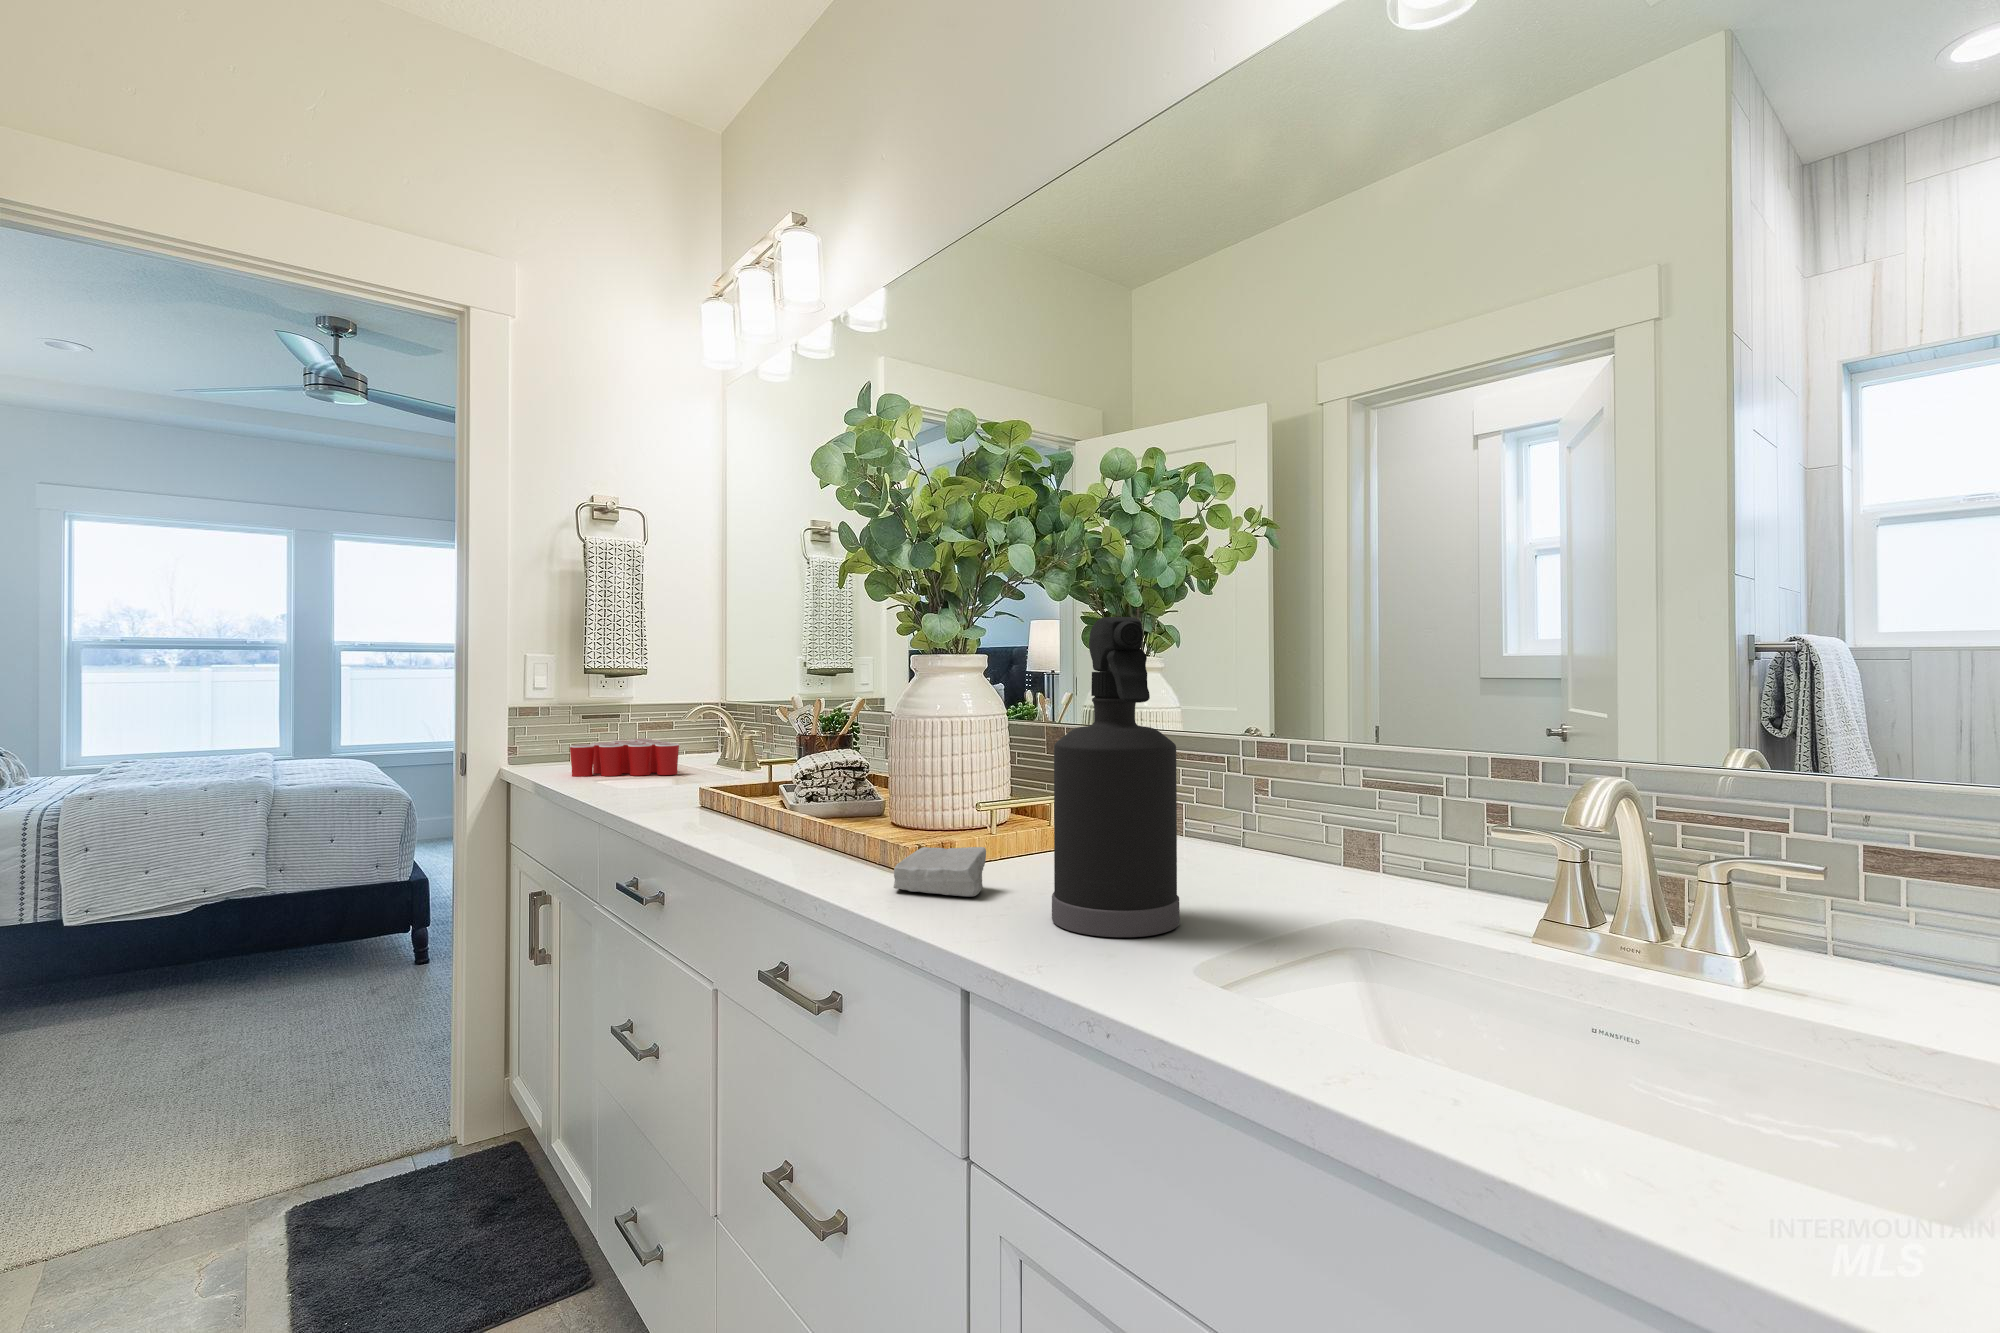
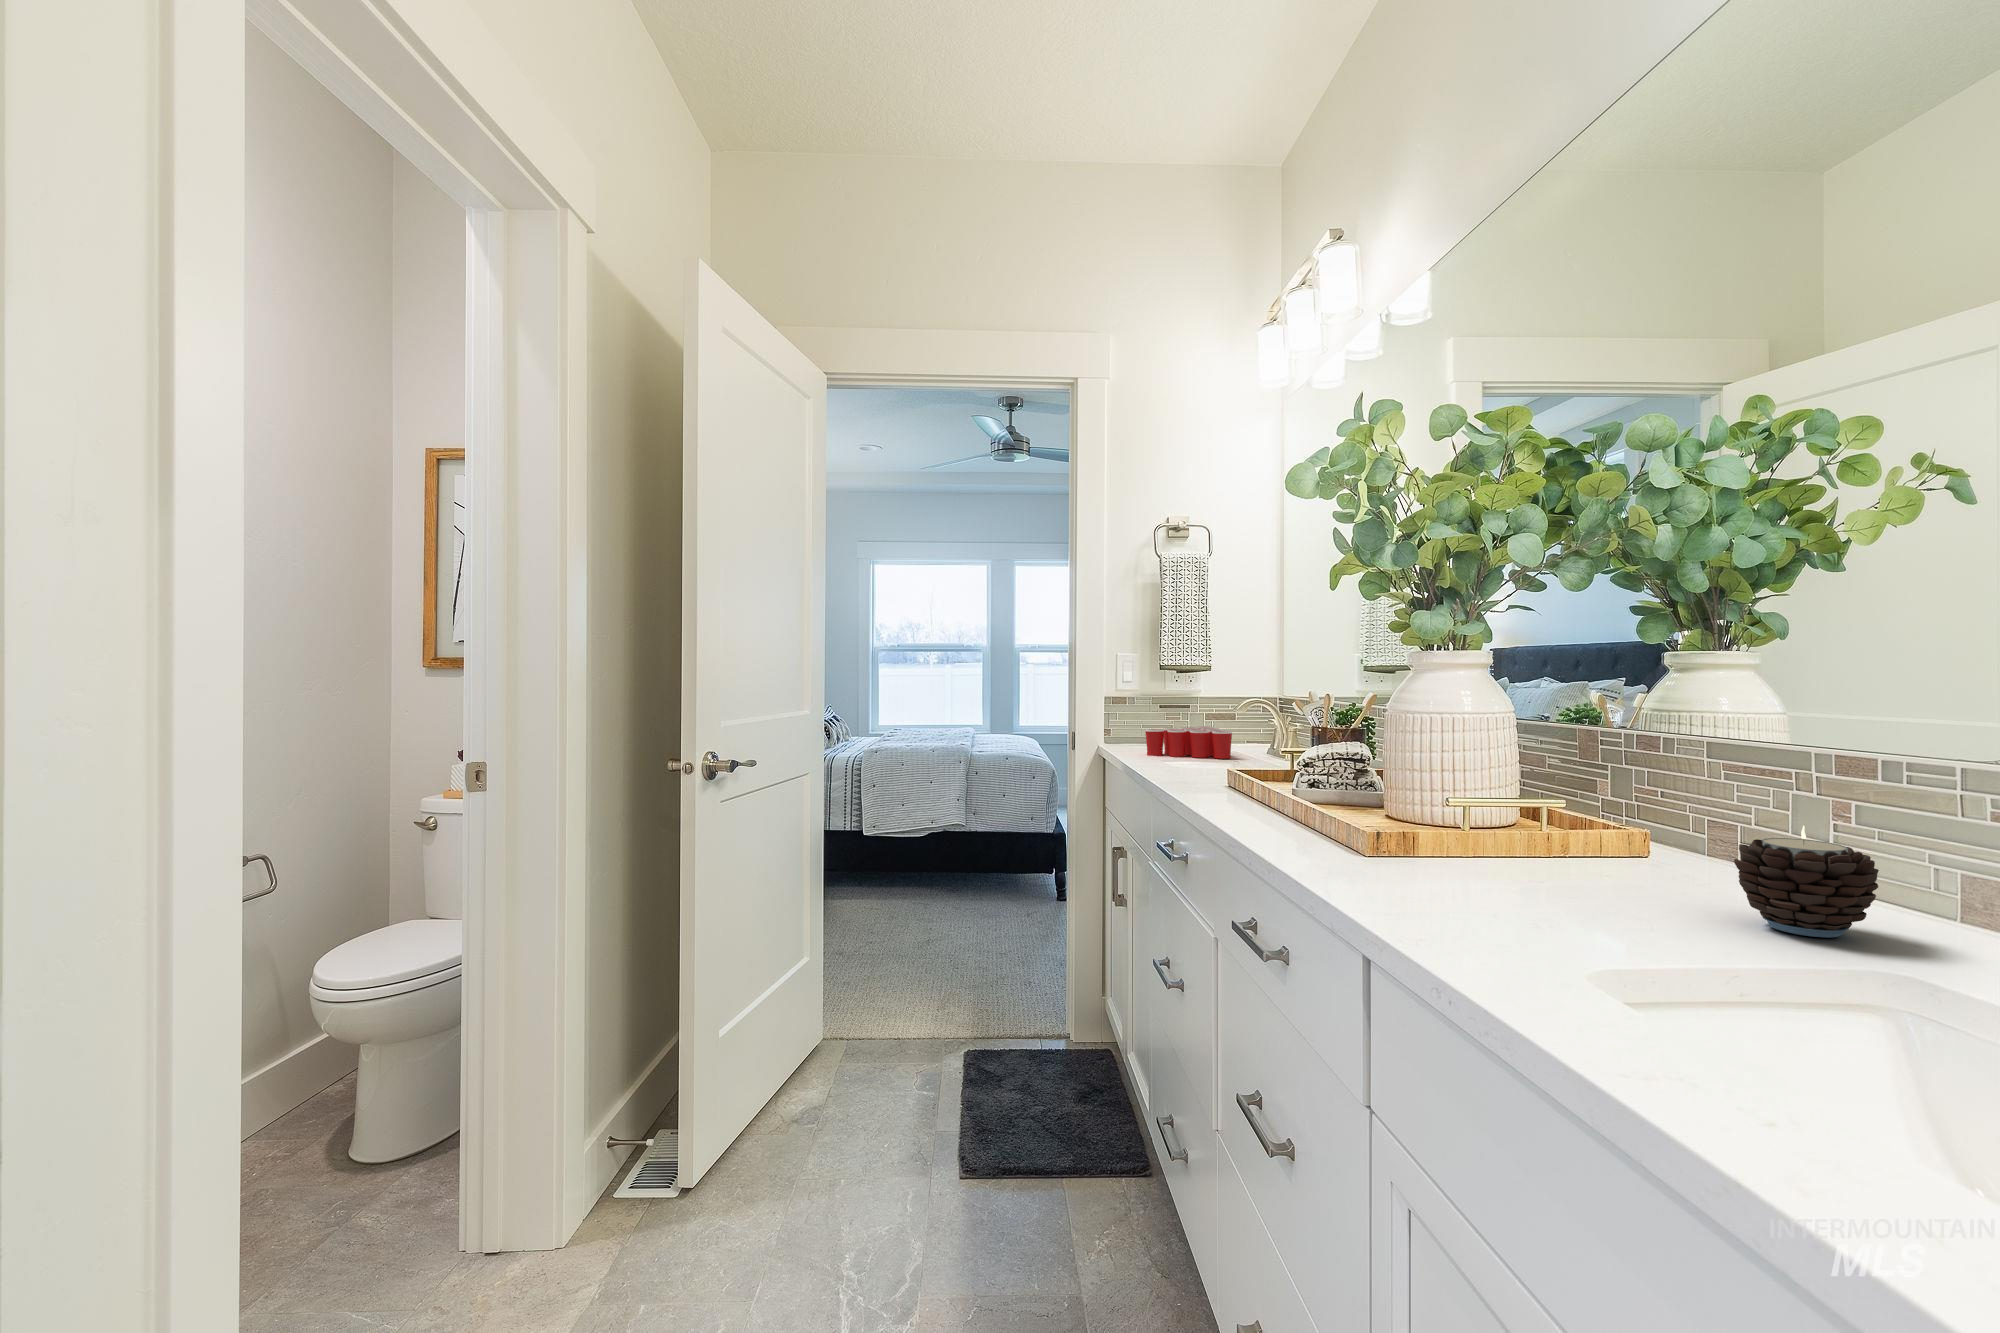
spray bottle: present [1052,617,1180,937] -> none [1468,616,1619,943]
candle: none [1232,802,1325,895] -> present [1734,826,1879,937]
soap bar: present [894,847,986,896] -> none [1335,834,1429,883]

